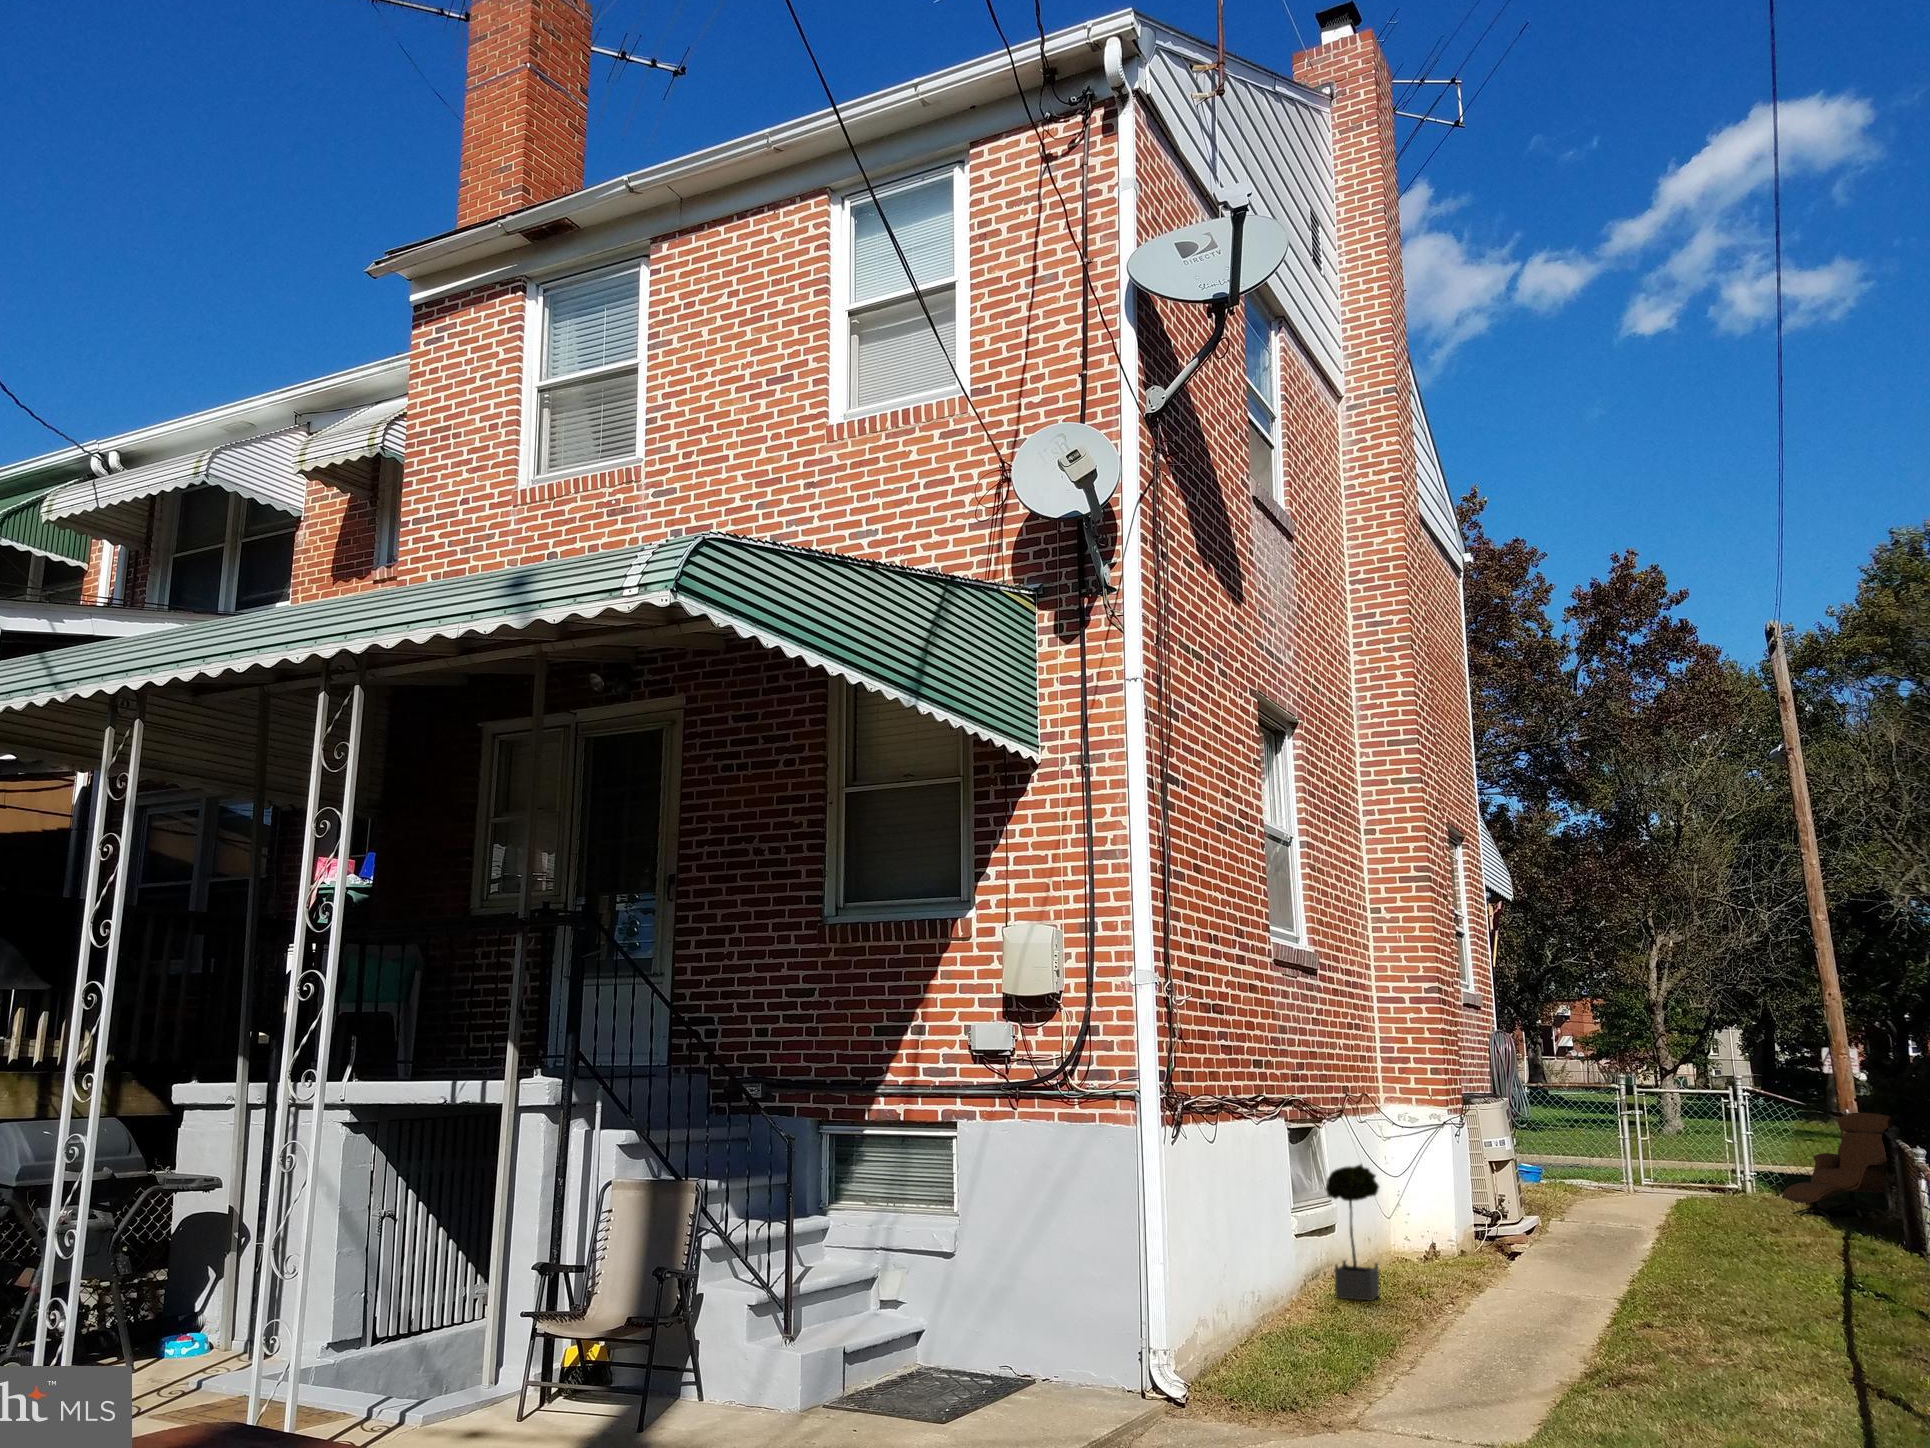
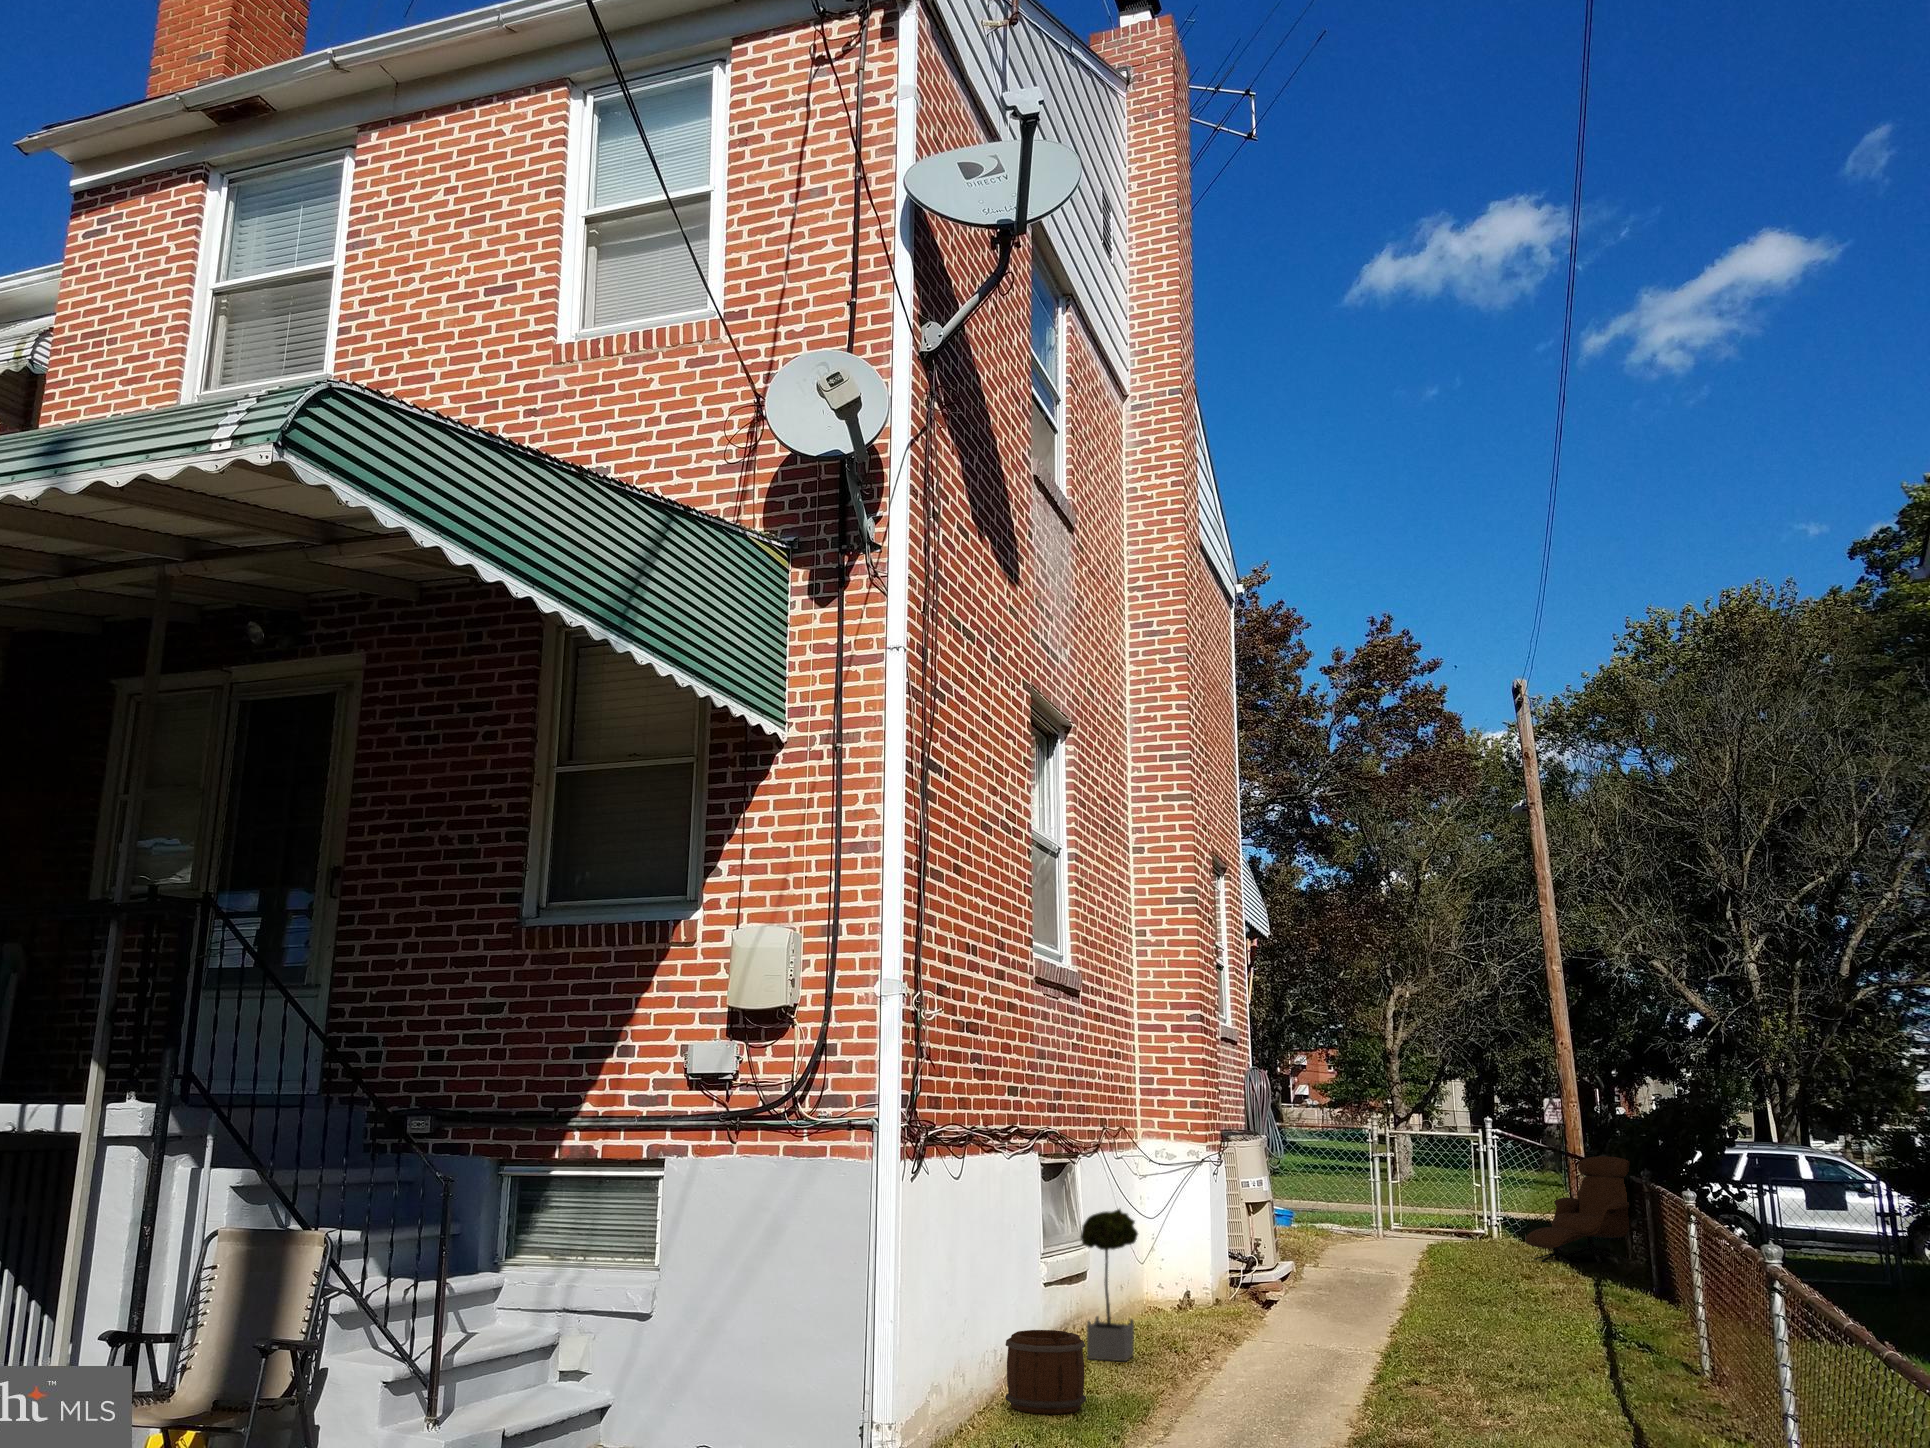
bucket: none [1258,1270,1333,1343] -> present [1005,1330,1086,1414]

